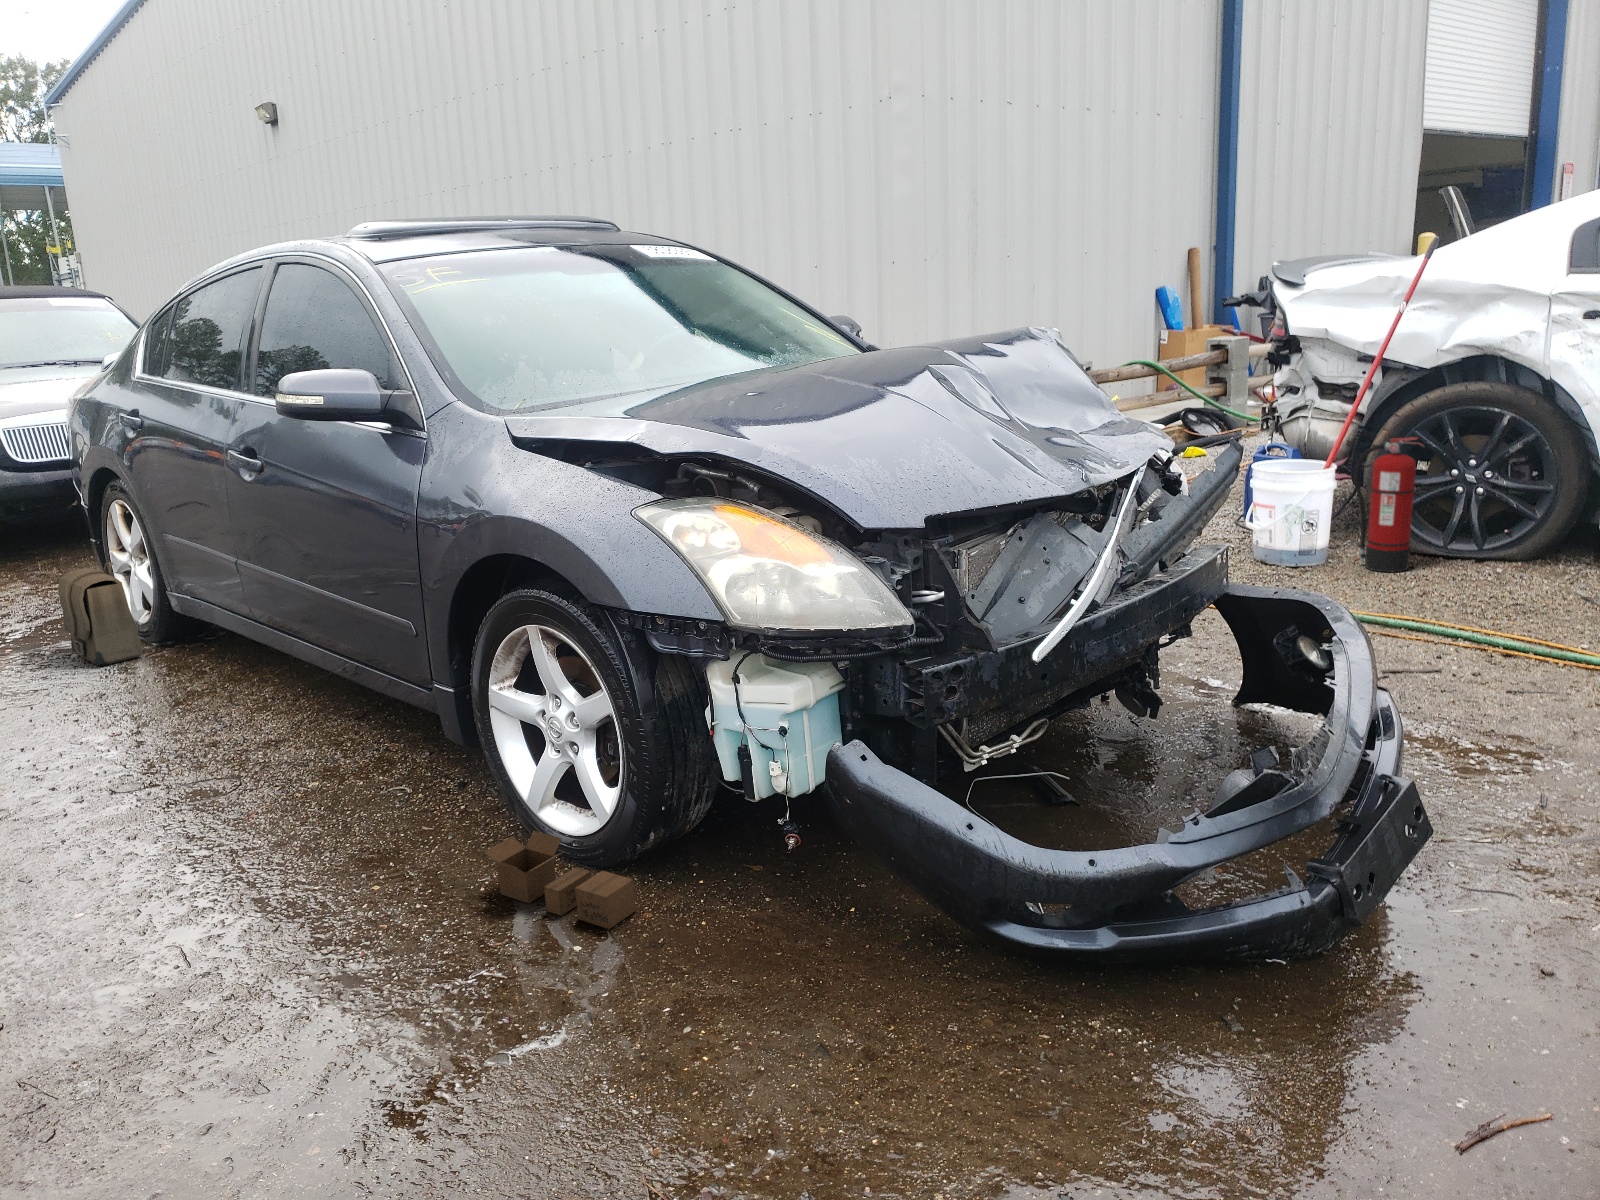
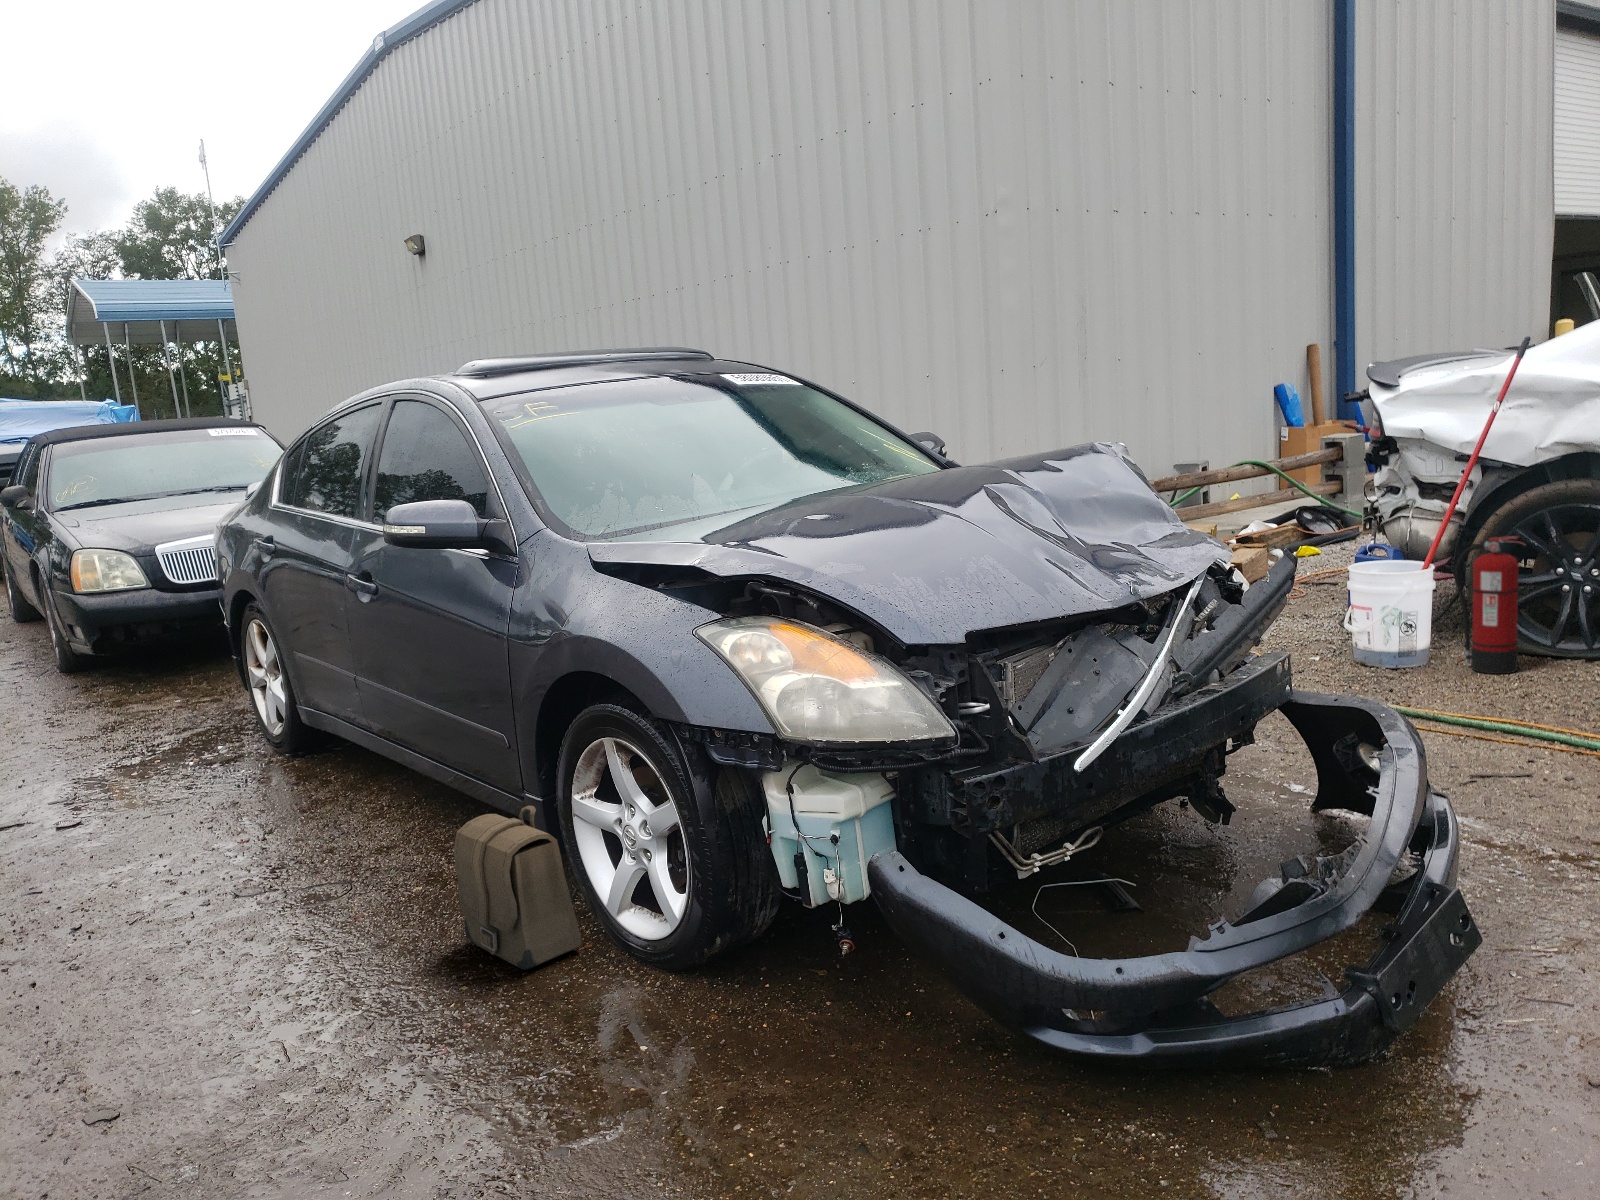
backpack: present [58,562,143,666] -> present [454,806,581,970]
cardboard box: present [484,831,636,929] -> none [563,934,703,1030]

